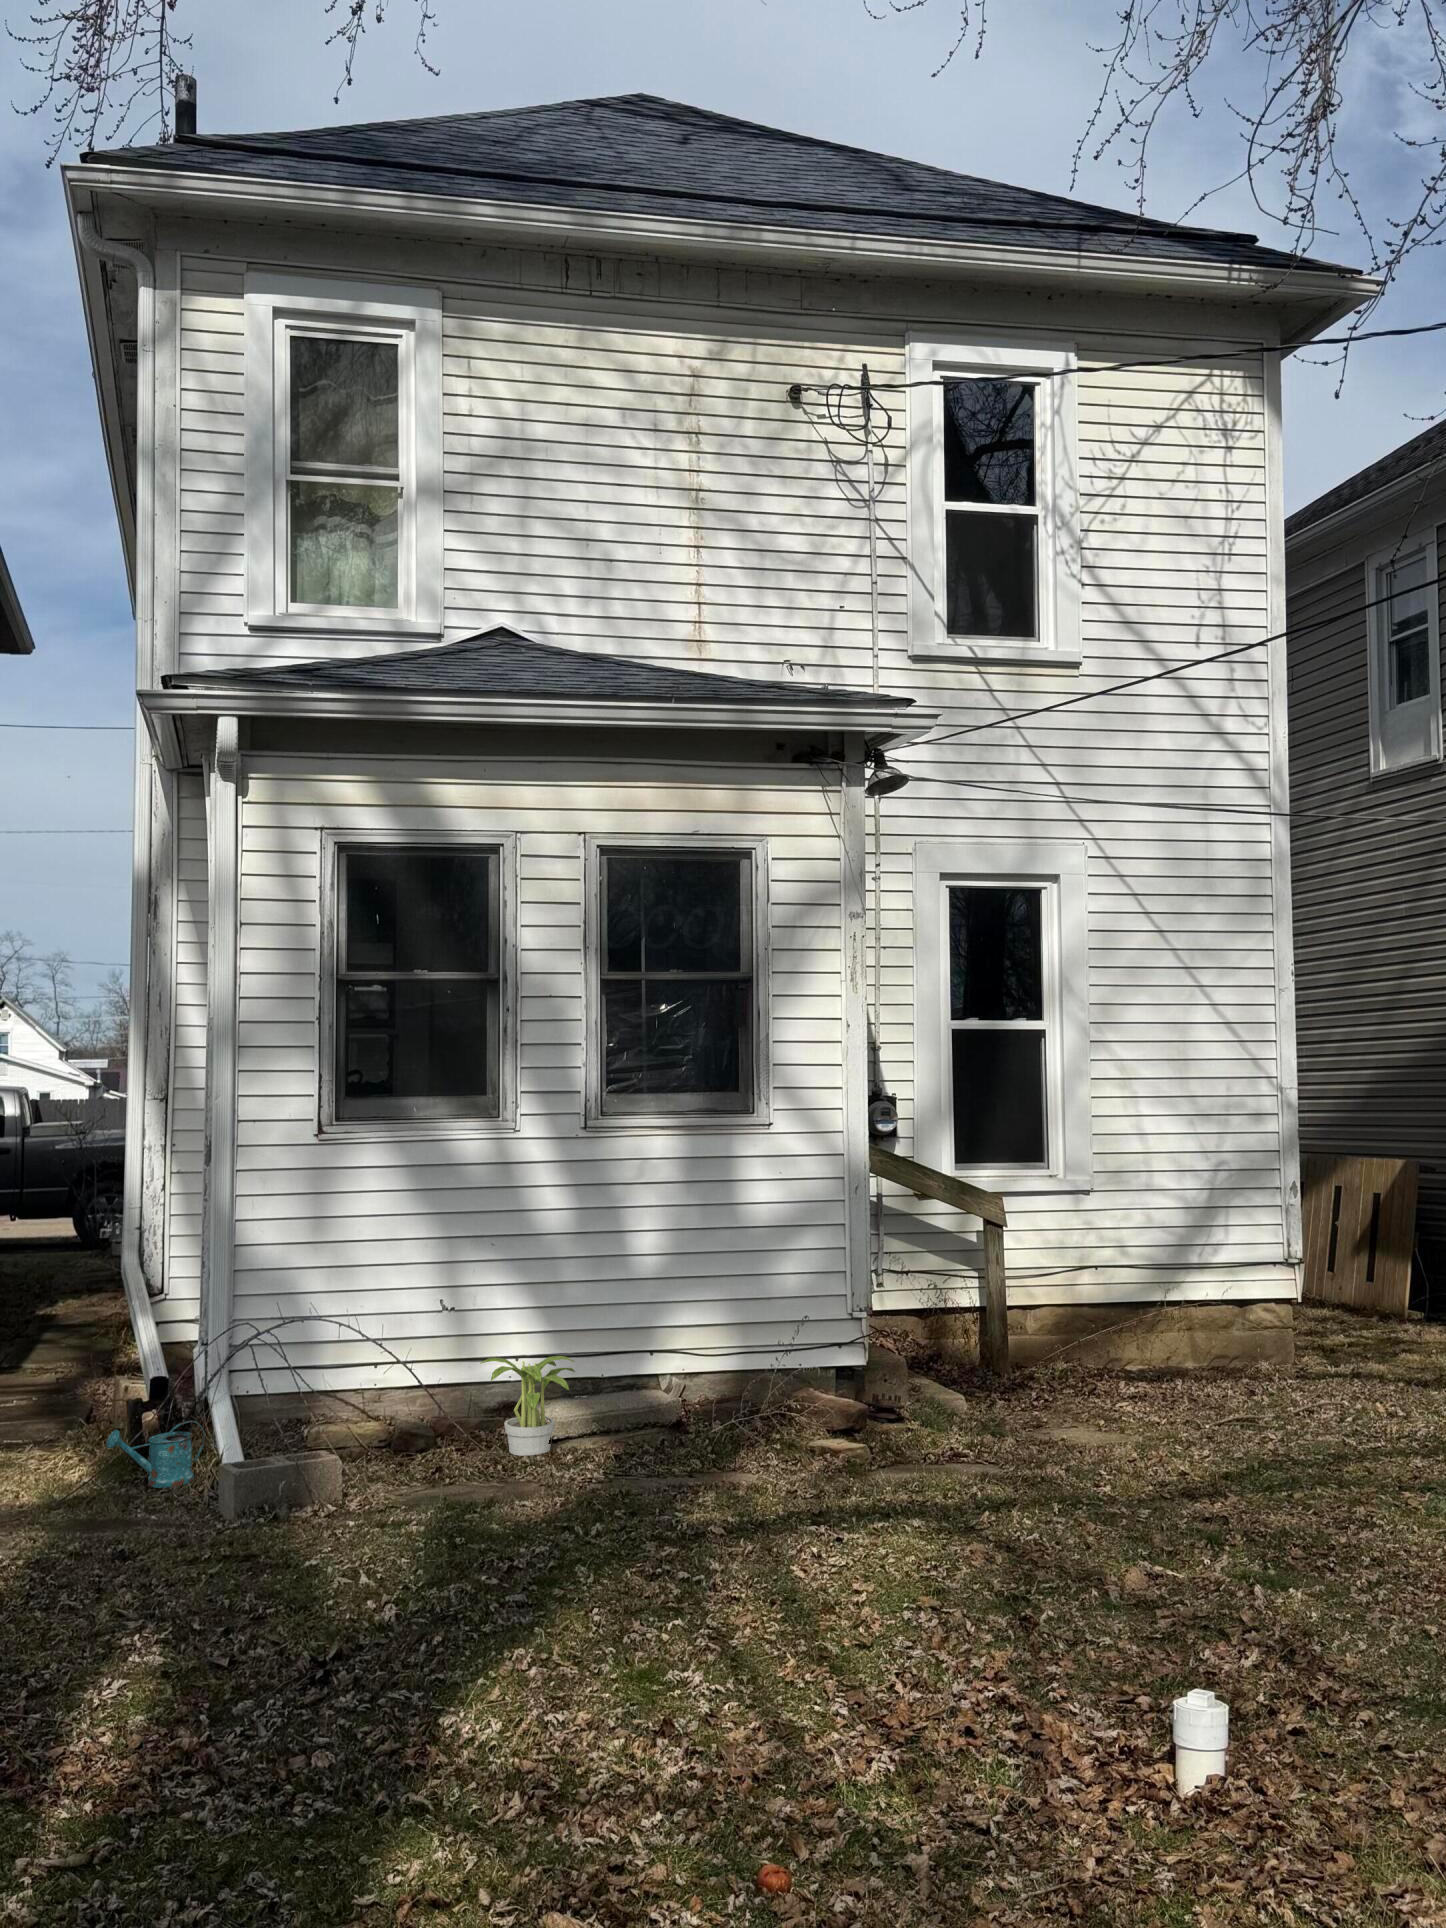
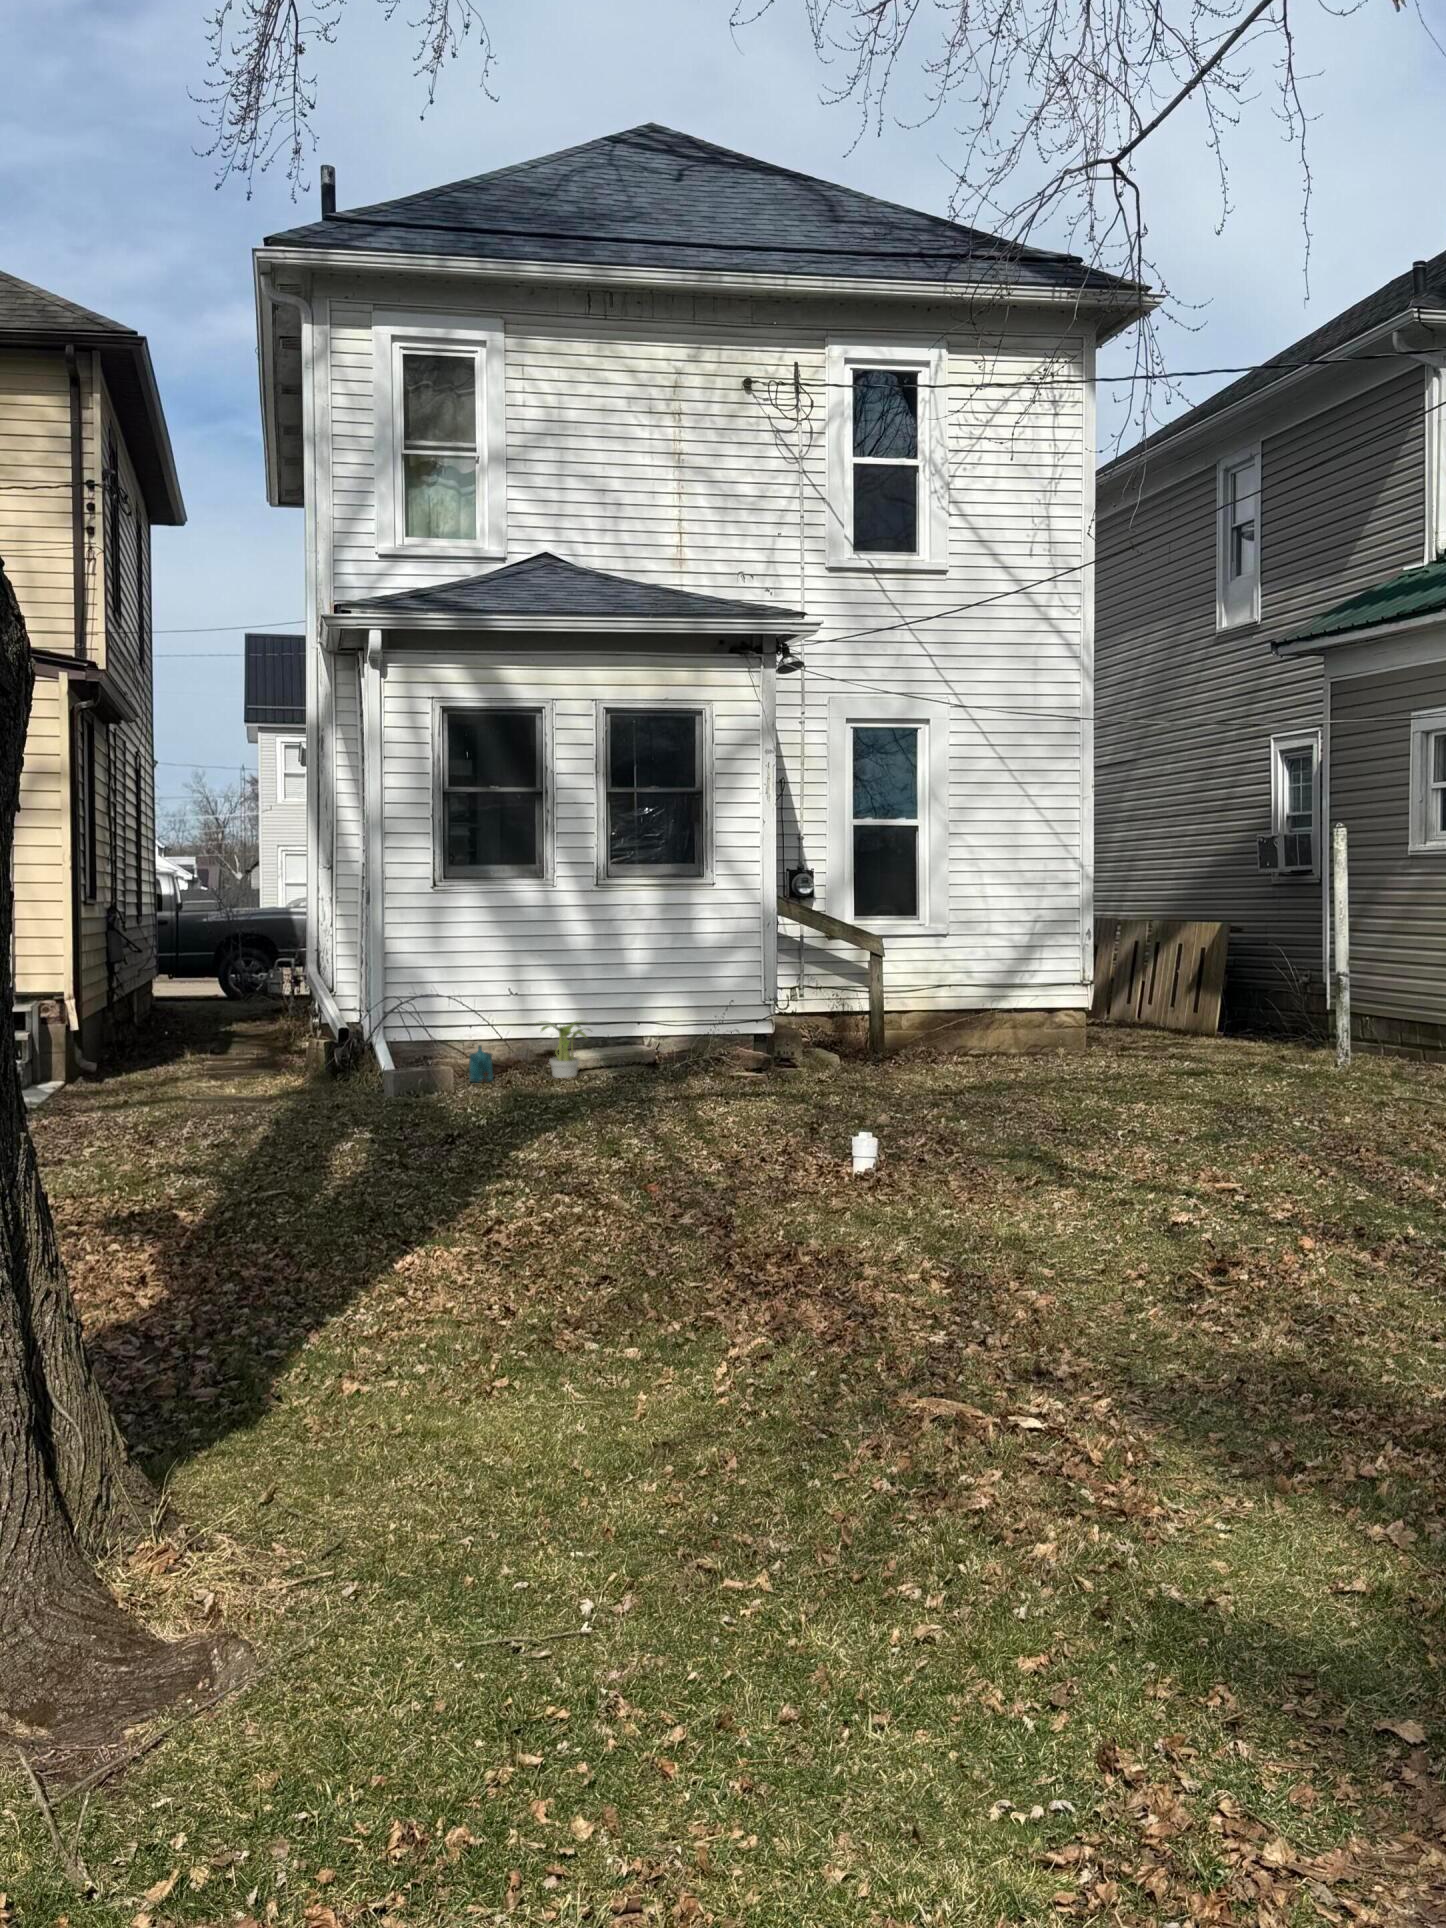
watering can: present [107,1421,205,1488] -> present [469,1045,493,1082]

